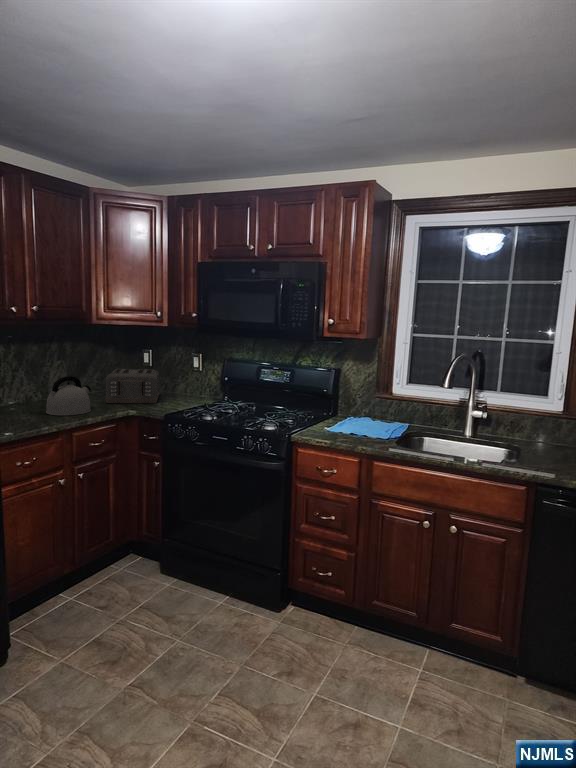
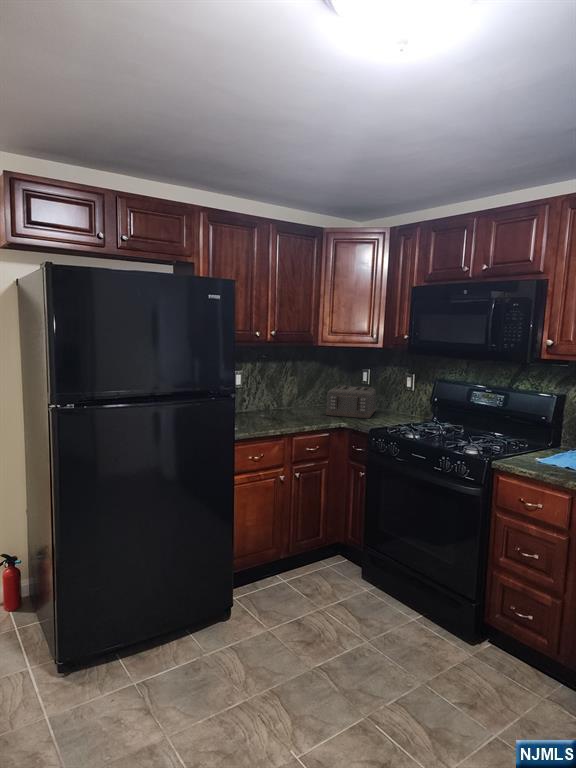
kettle: present [46,376,91,415] -> none [276,389,313,422]

